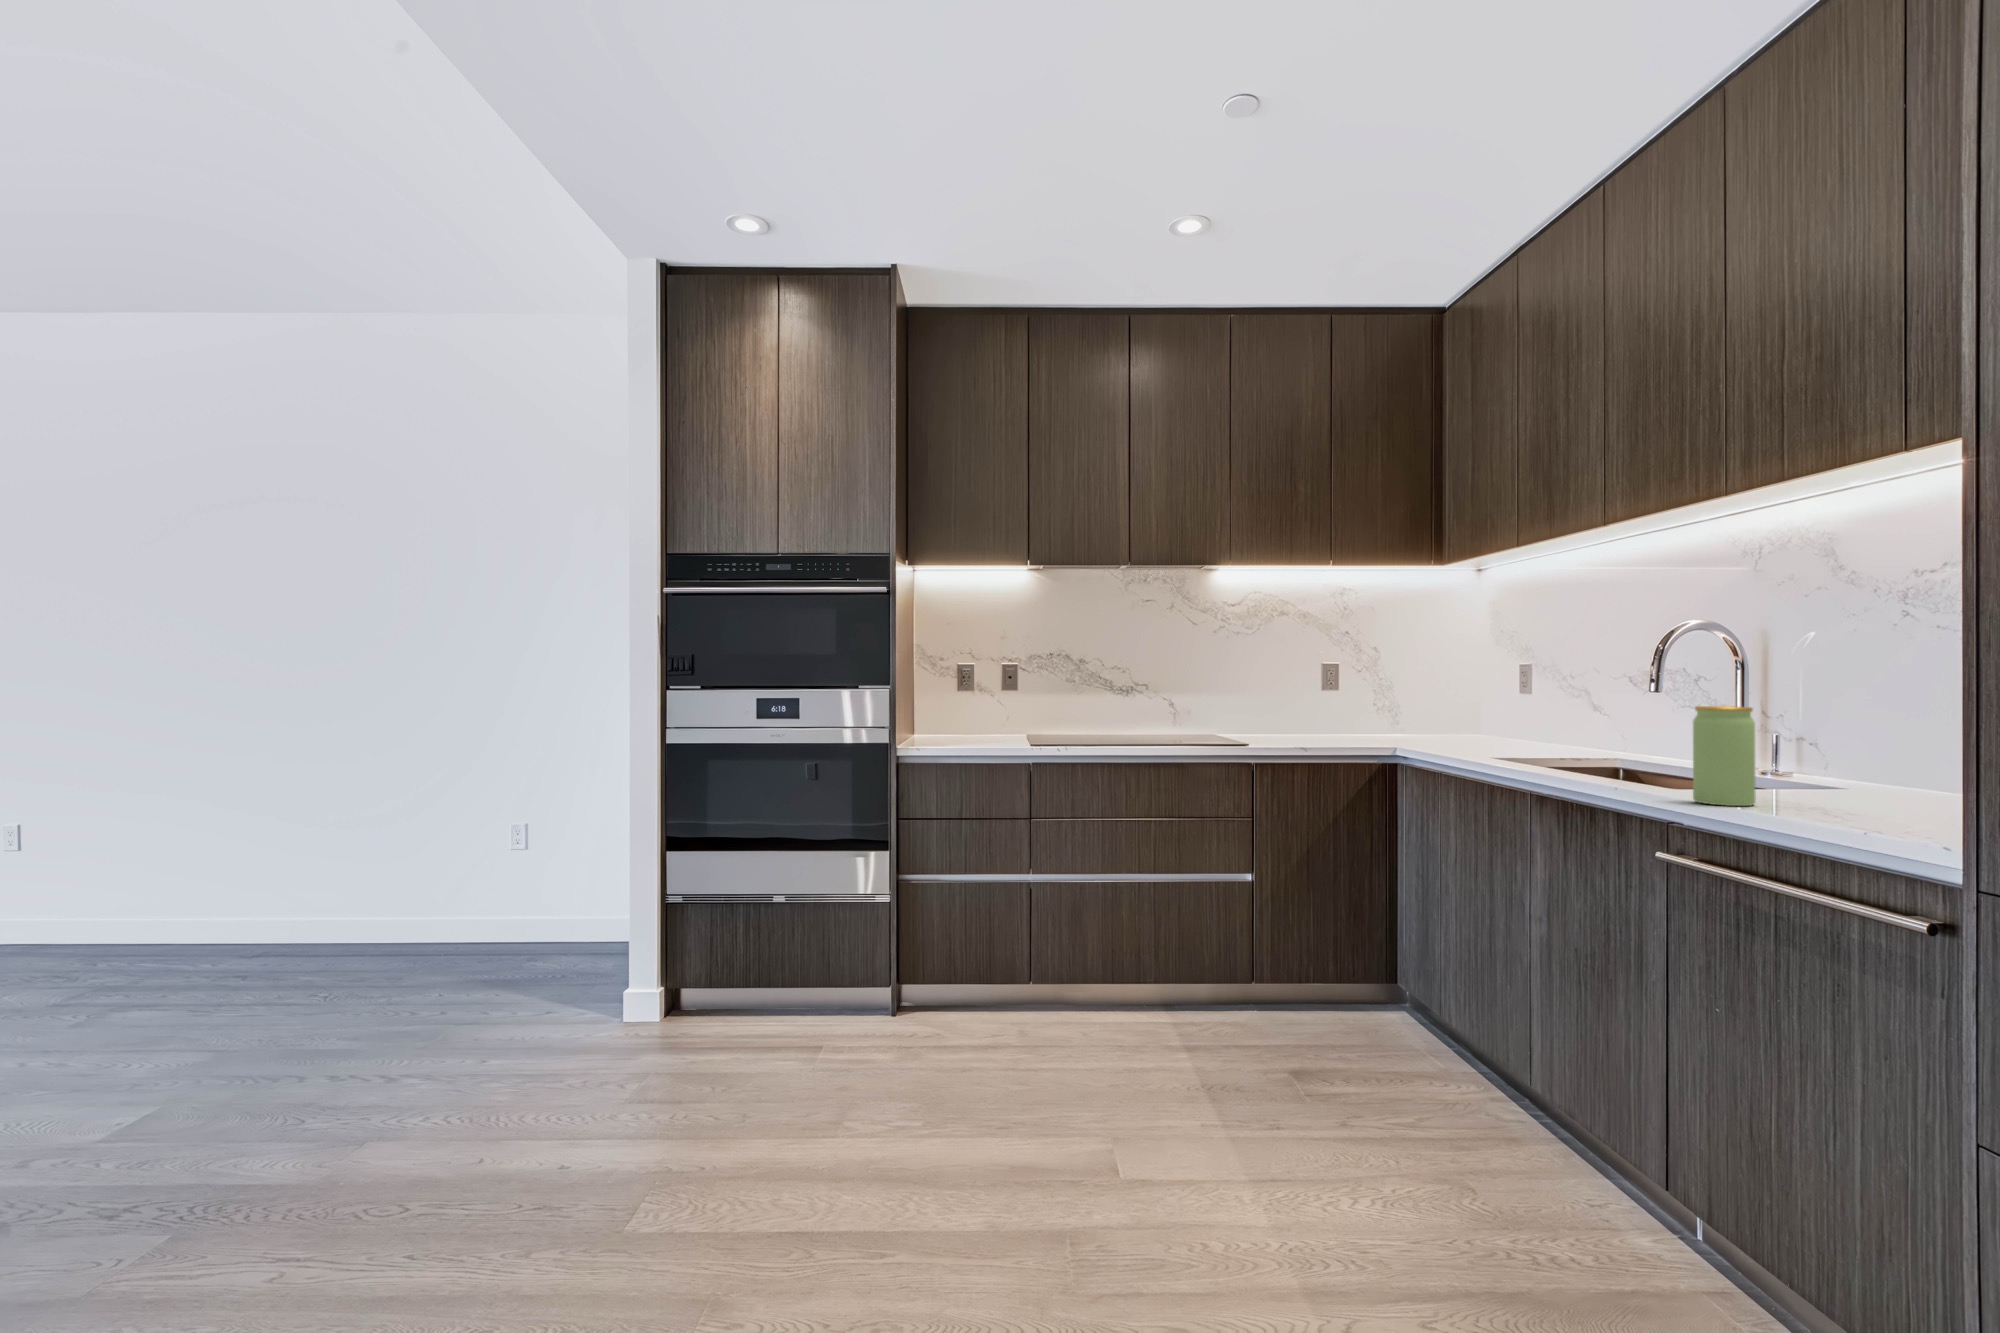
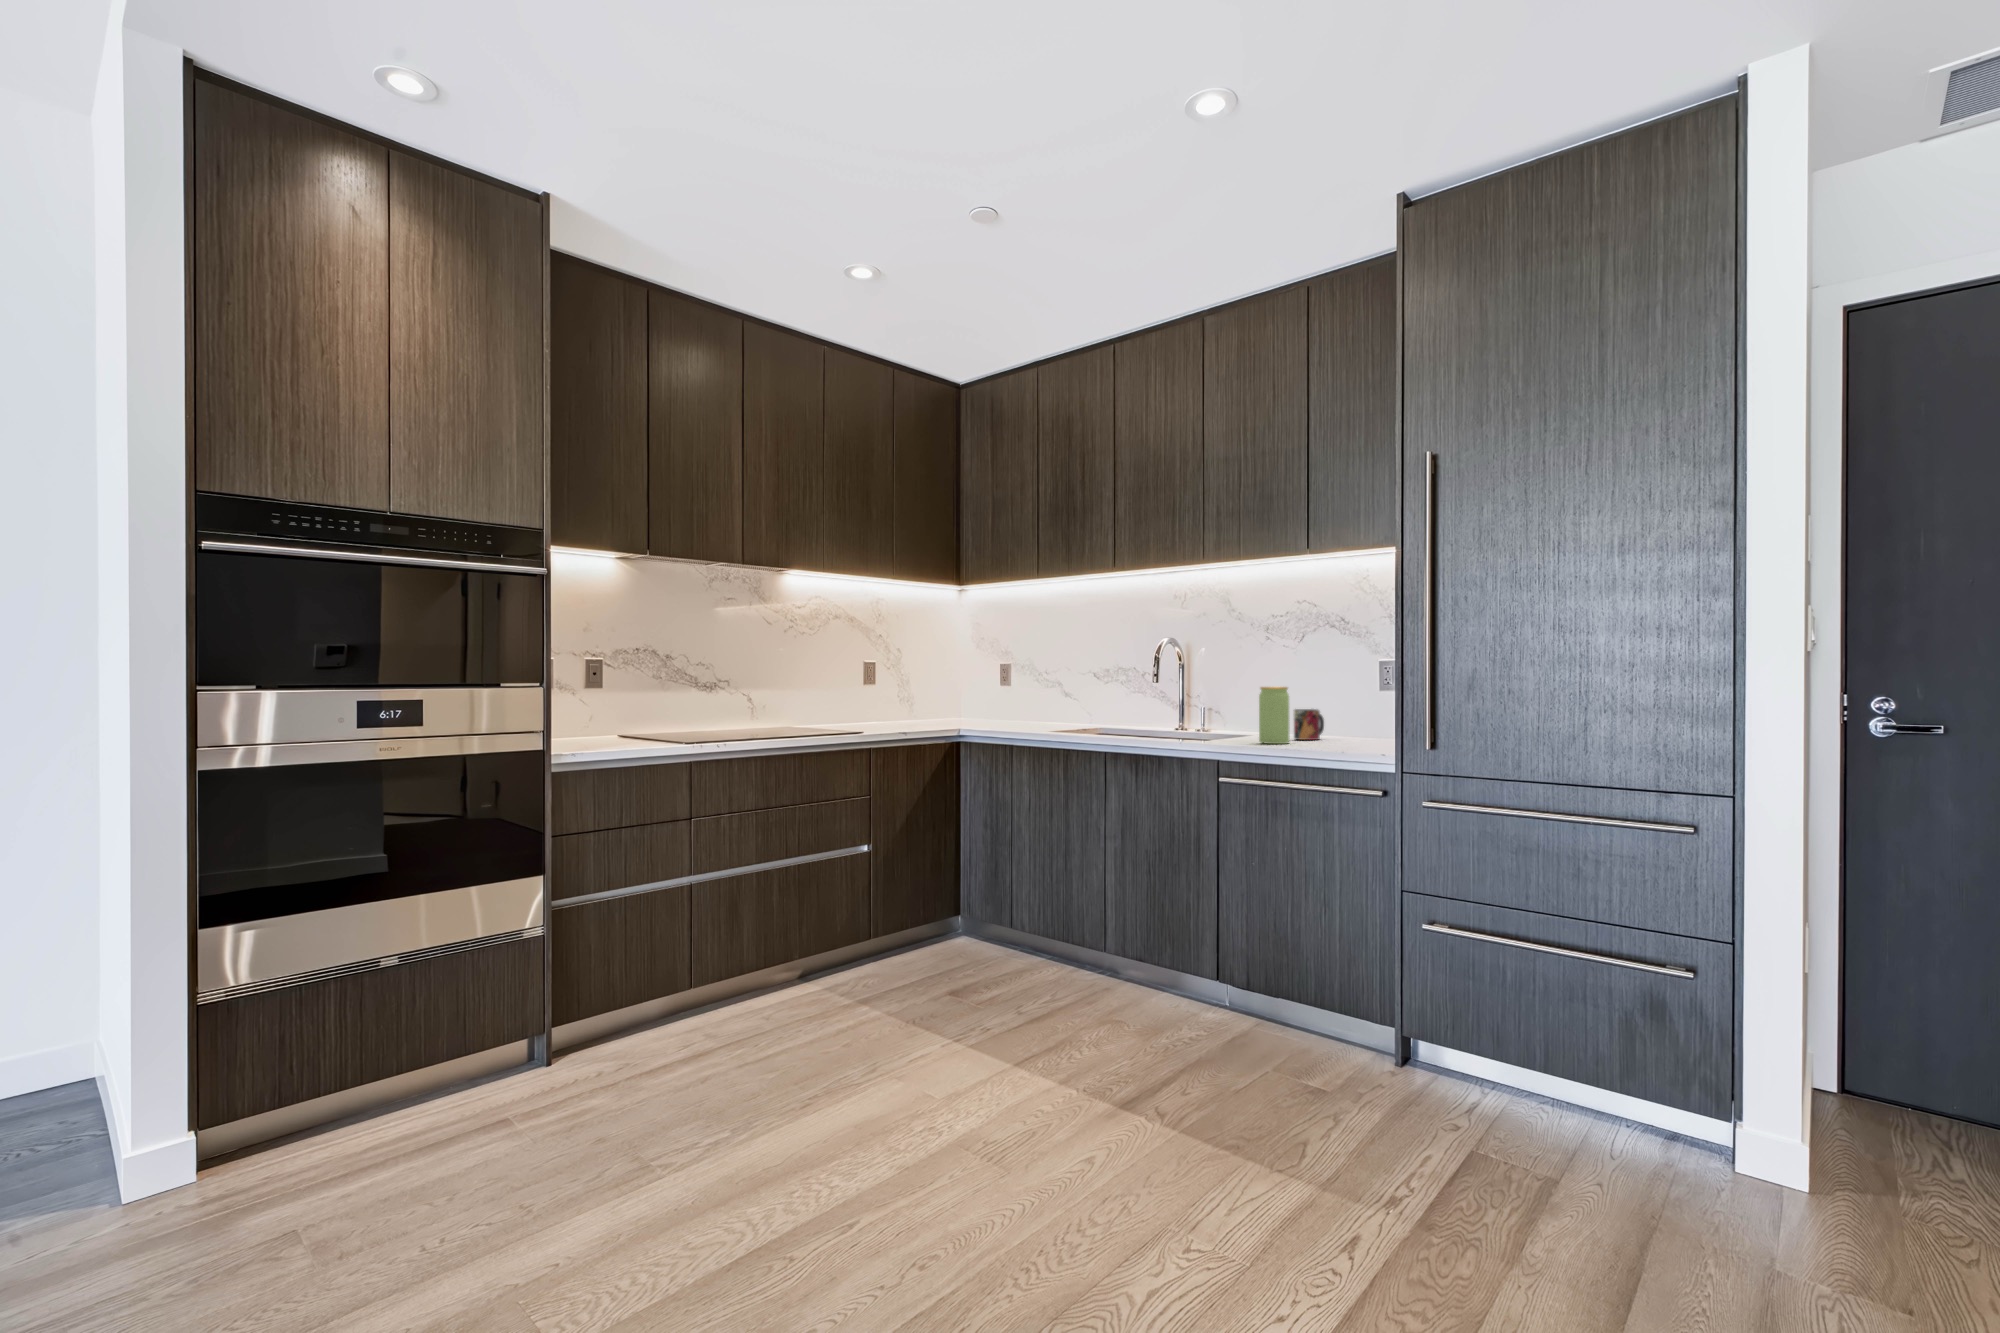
mug: none [1811,748,1894,806] -> present [1293,709,1324,740]

